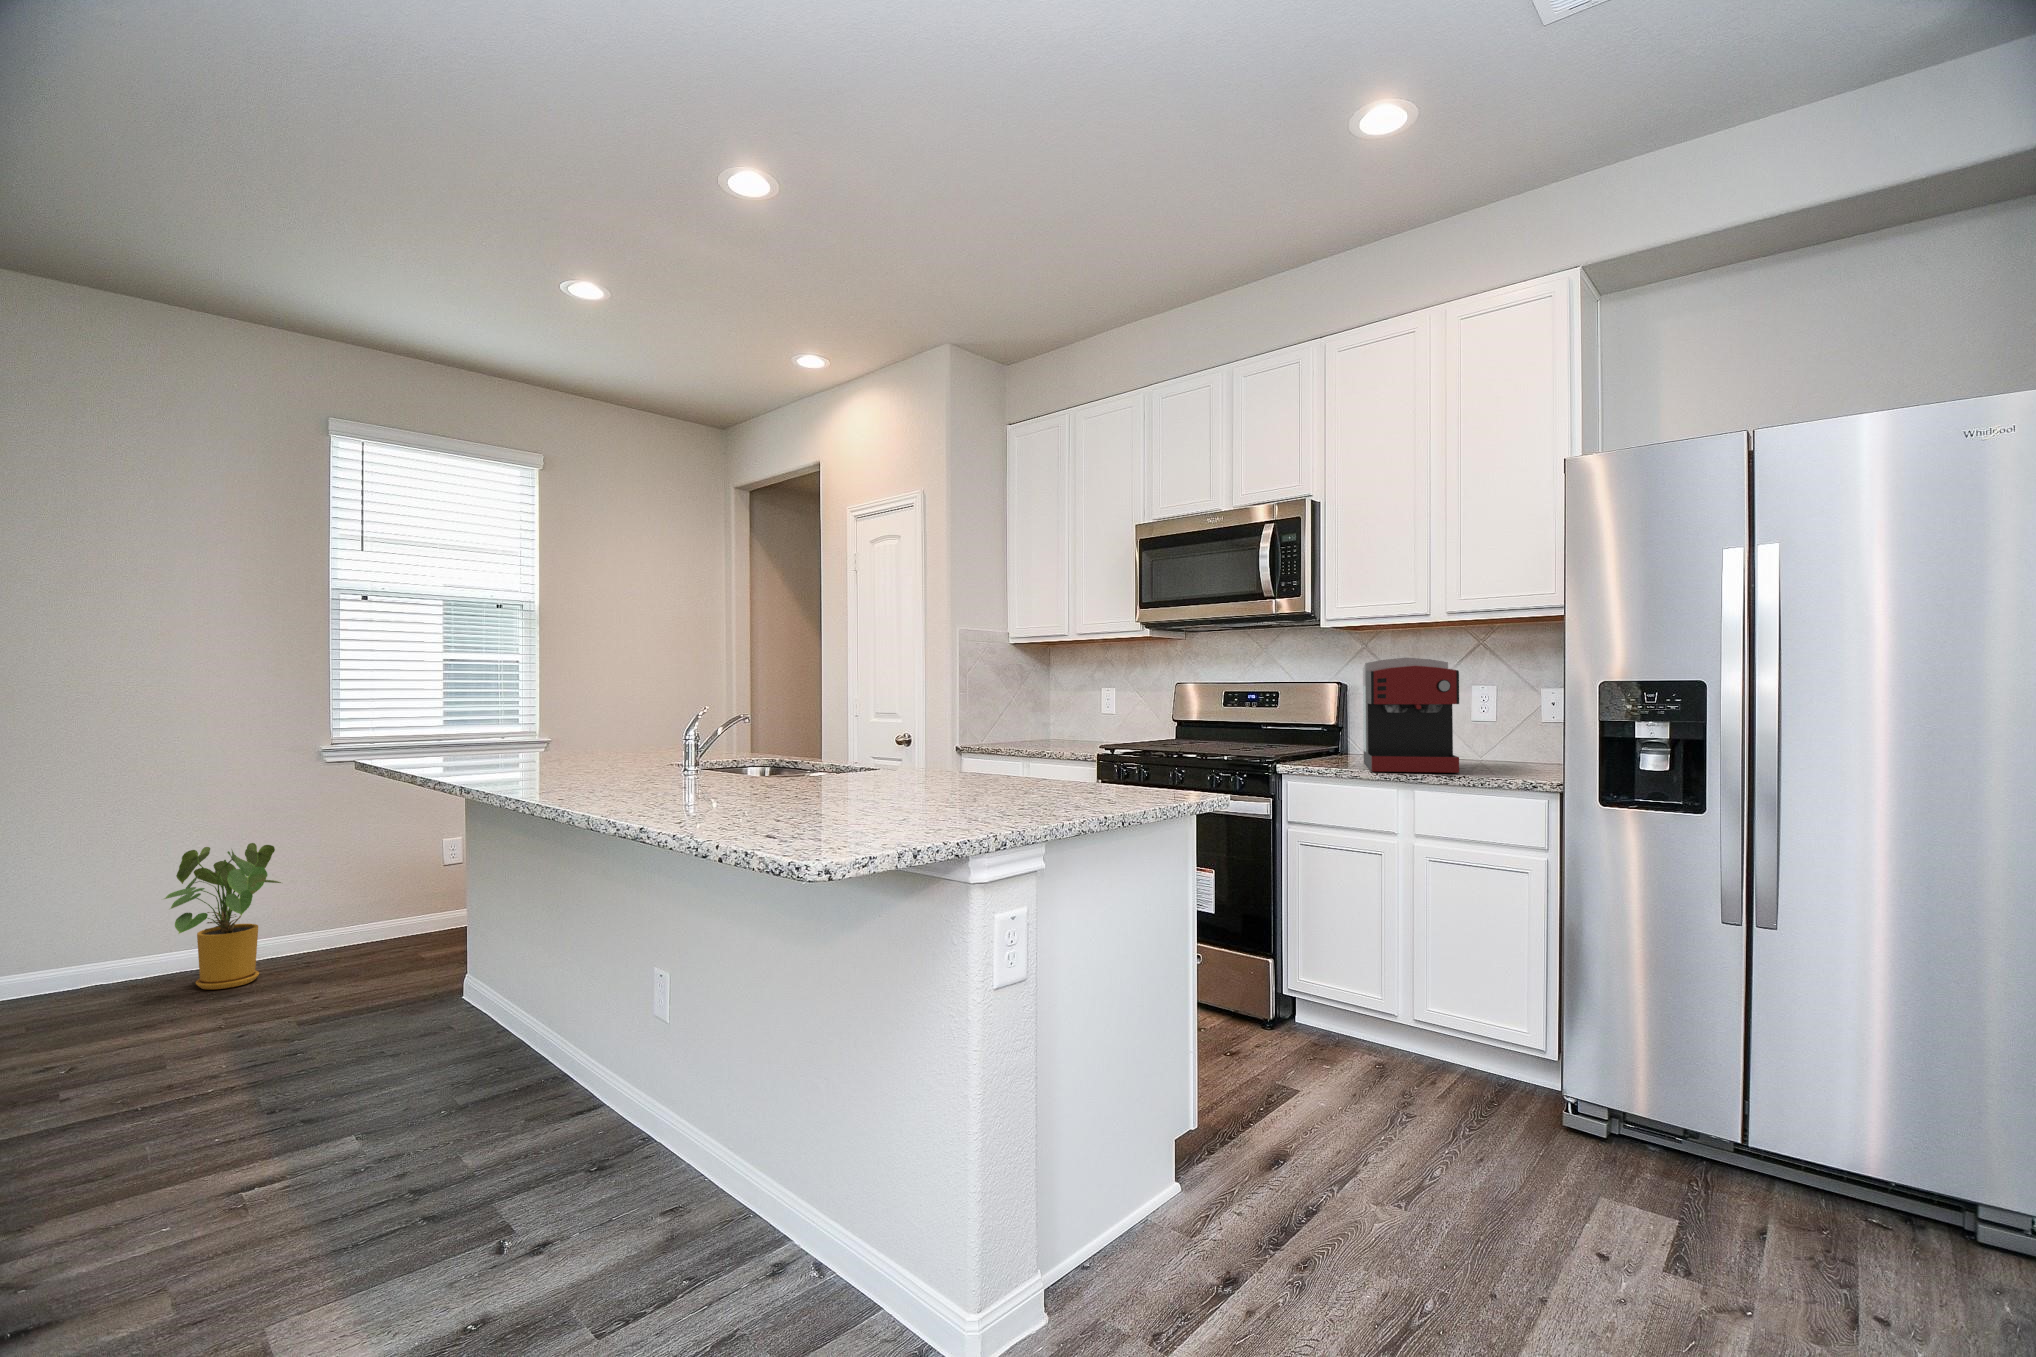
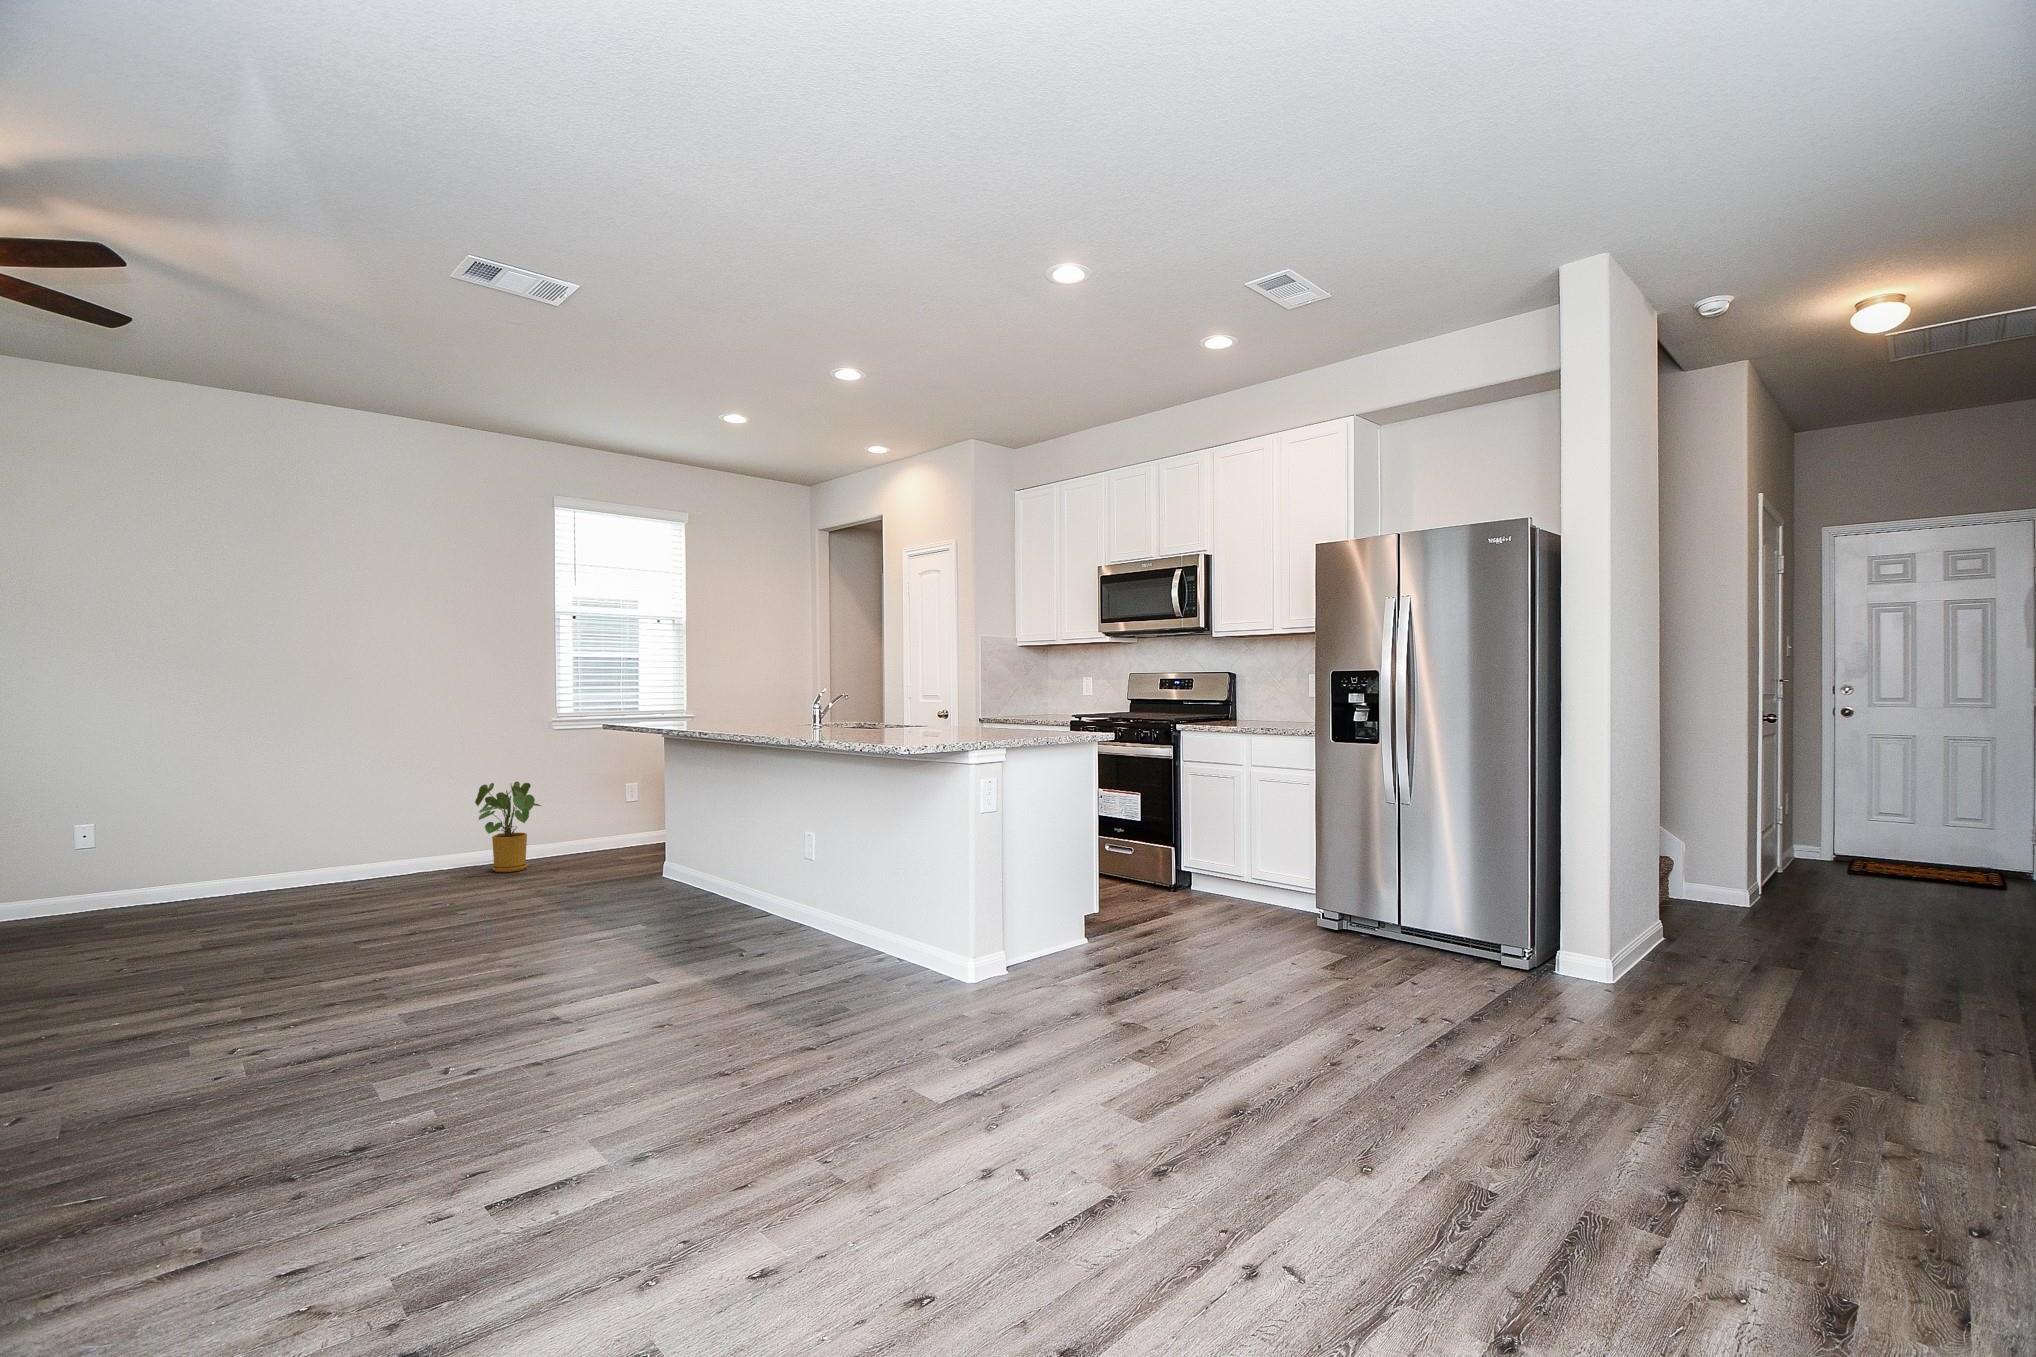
coffee maker: present [1363,658,1459,773] -> none [1228,656,1283,728]

